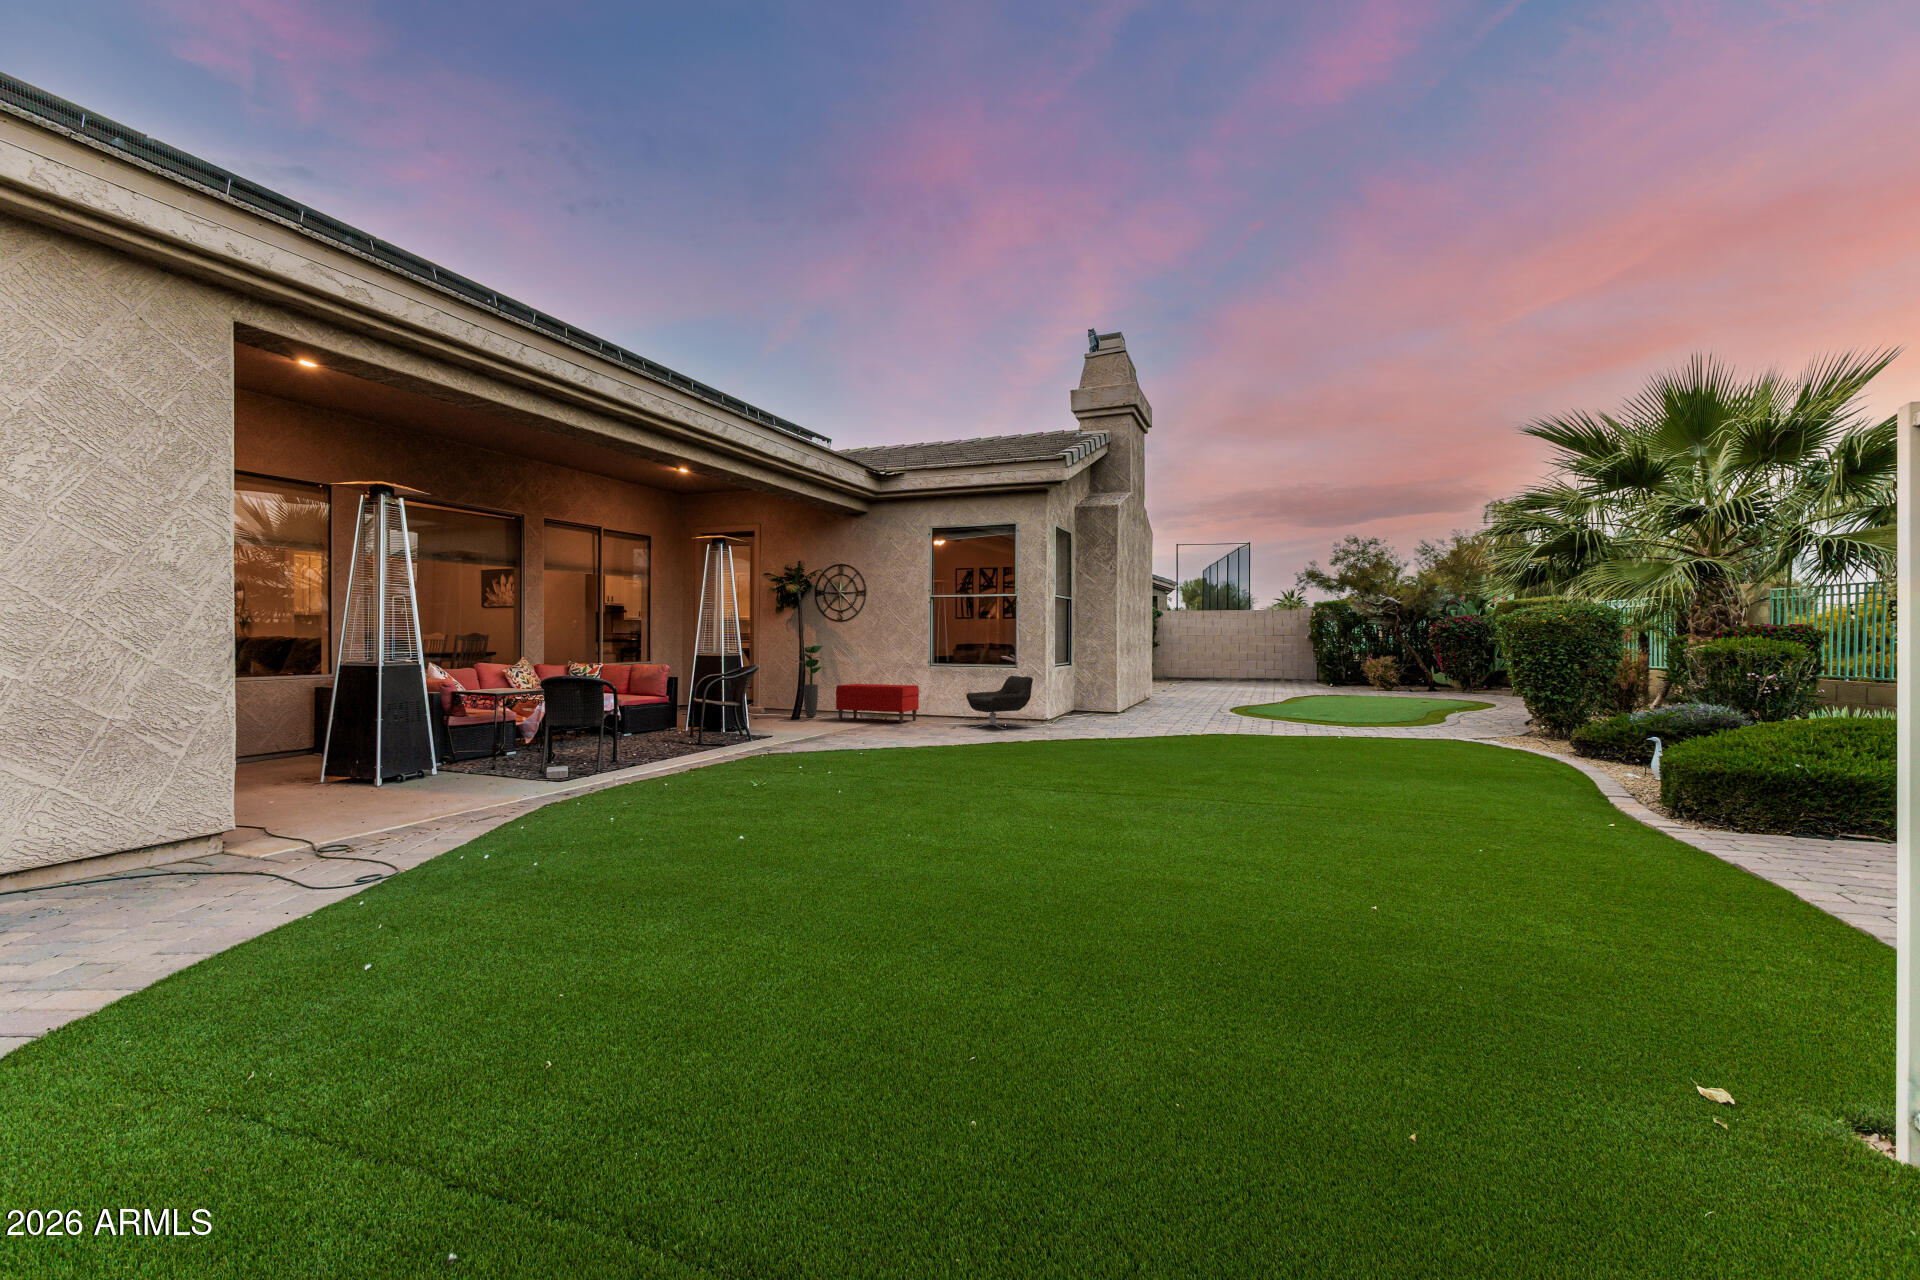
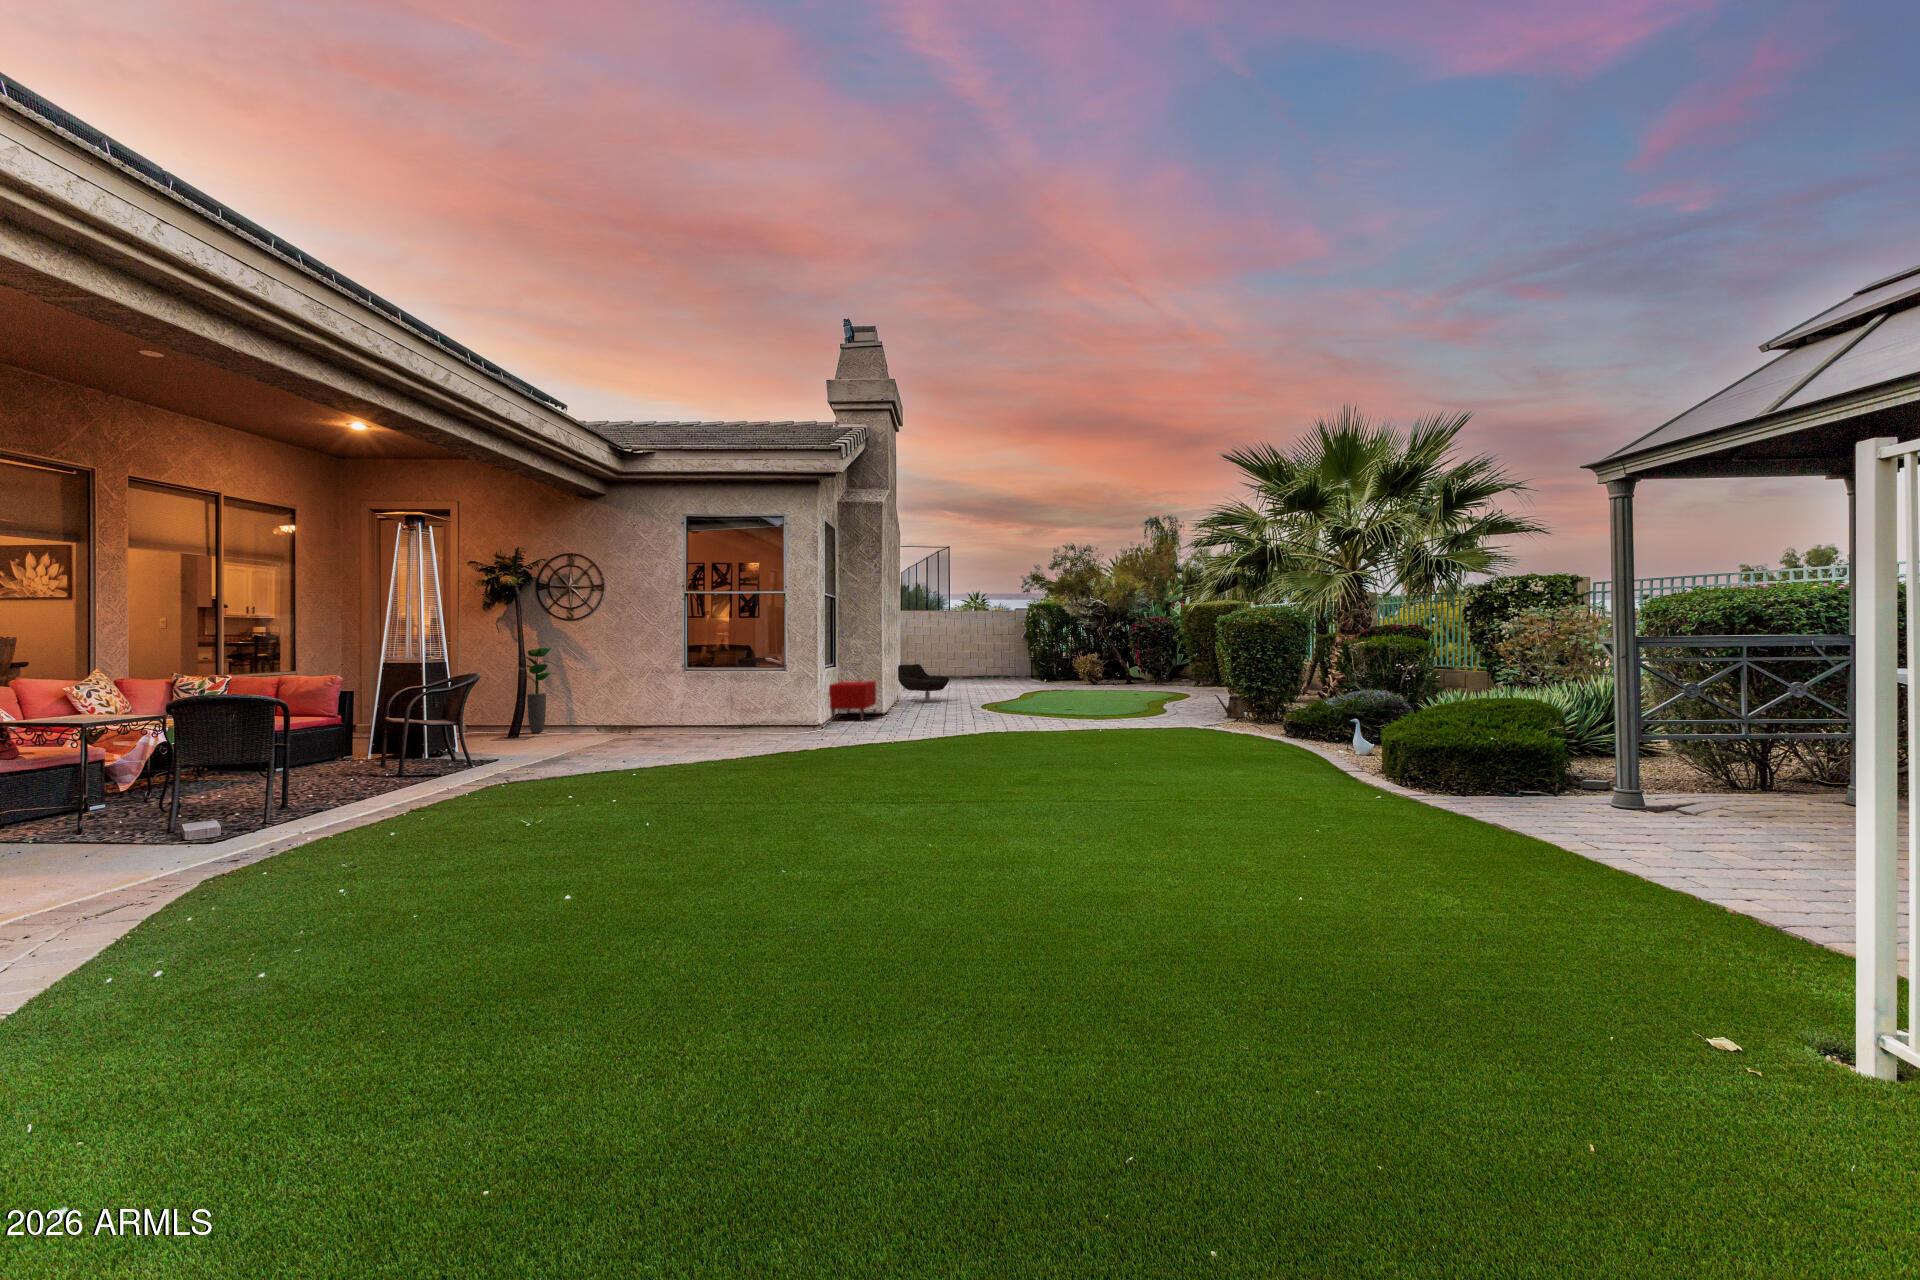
lounge chair: present [966,676,1033,729] -> present [898,664,949,703]
bench: present [836,684,919,724] -> present [829,680,876,720]
watering can: none [1504,711,1553,741] -> present [1214,695,1247,718]

